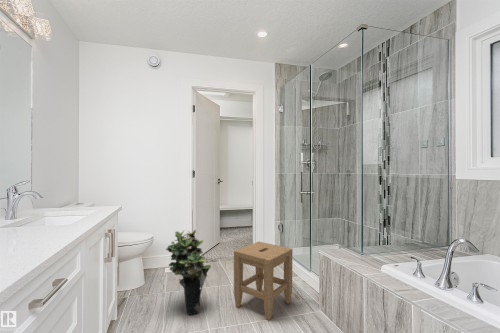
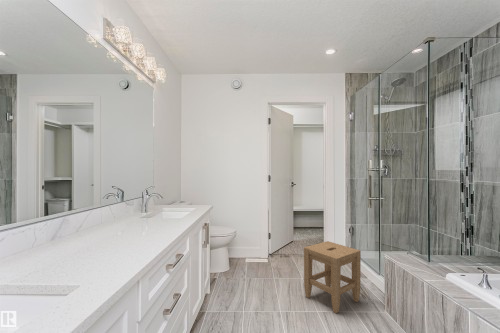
potted plant: present [166,230,211,315] -> none [246,226,284,298]

